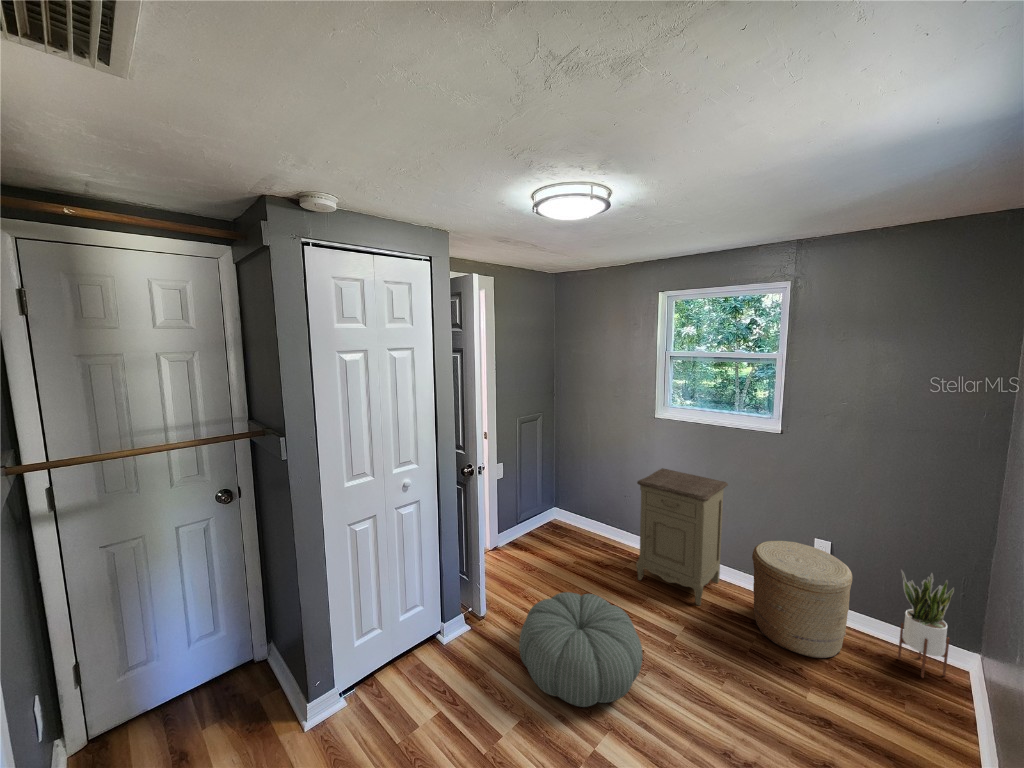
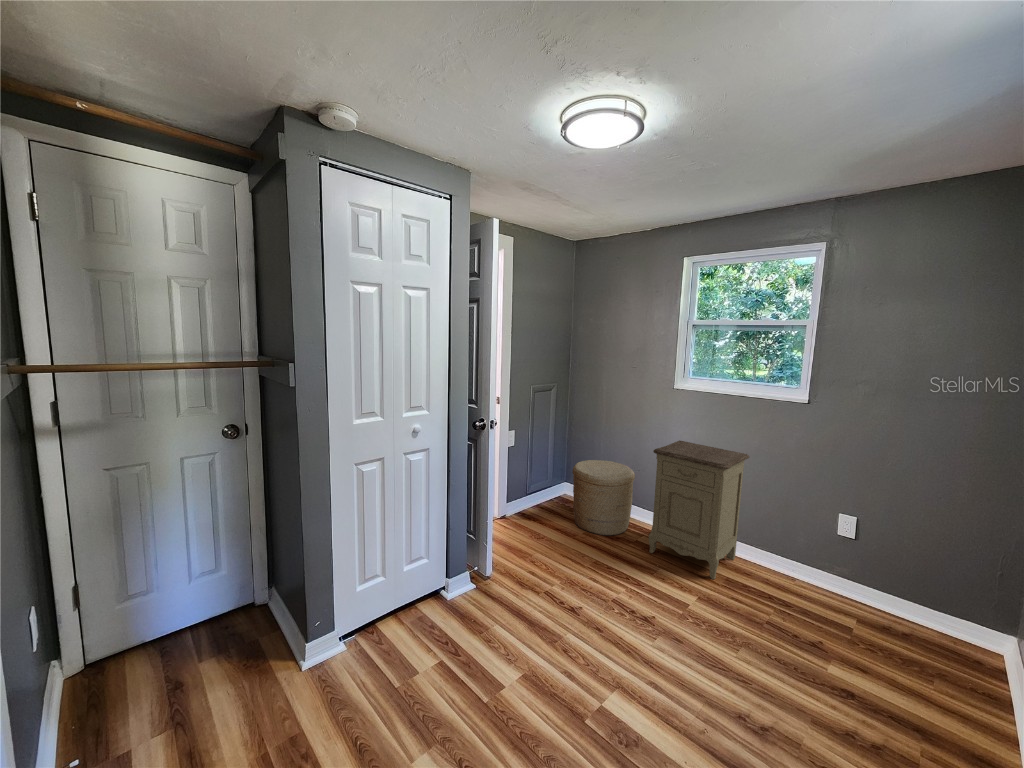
woven basket: present [752,541,852,658] -> present [572,460,635,535]
potted plant: present [898,570,954,678] -> none [926,543,993,659]
pouf: present [519,592,642,707] -> none [526,554,654,664]

